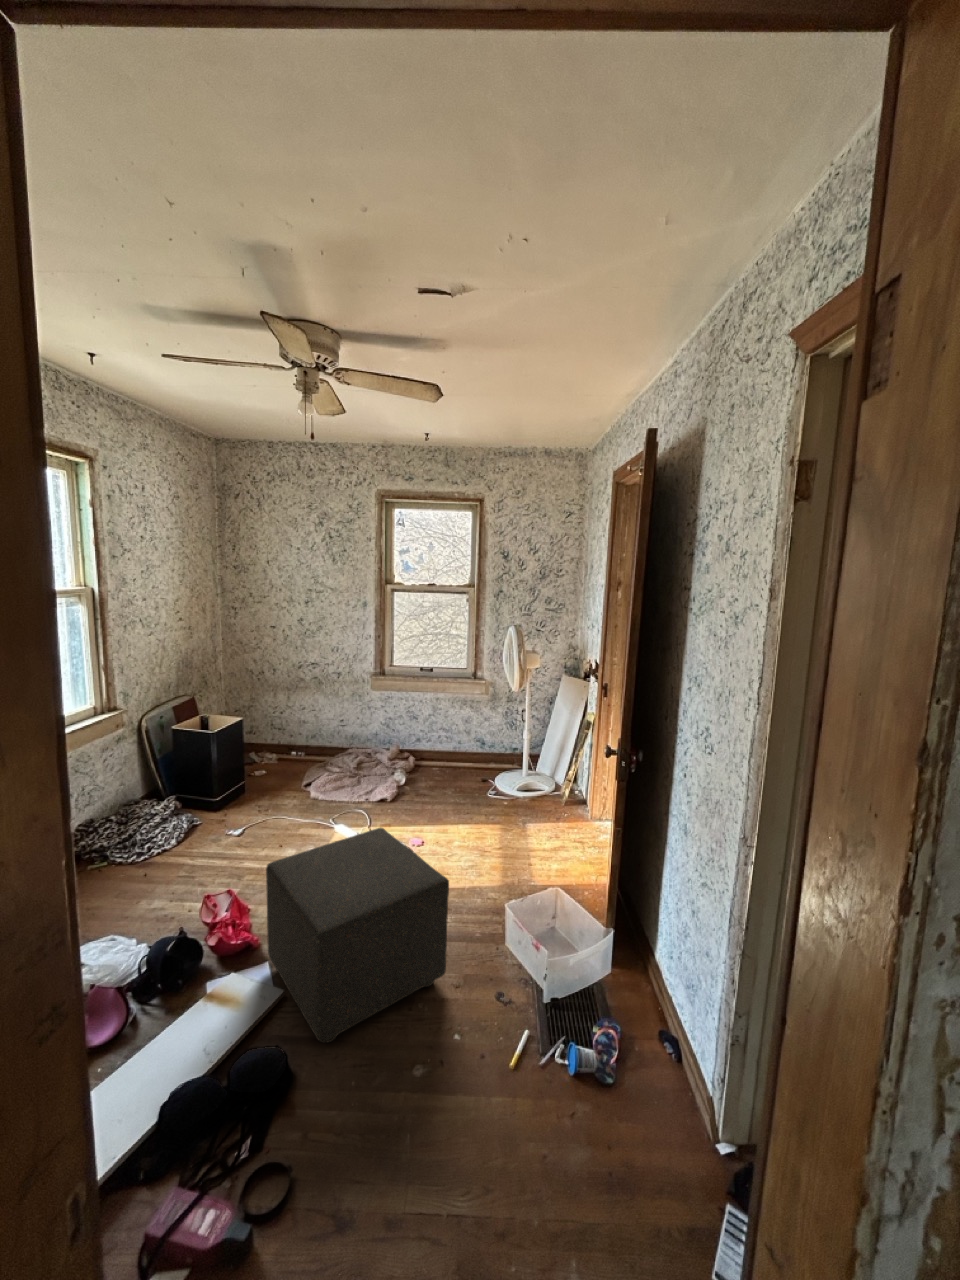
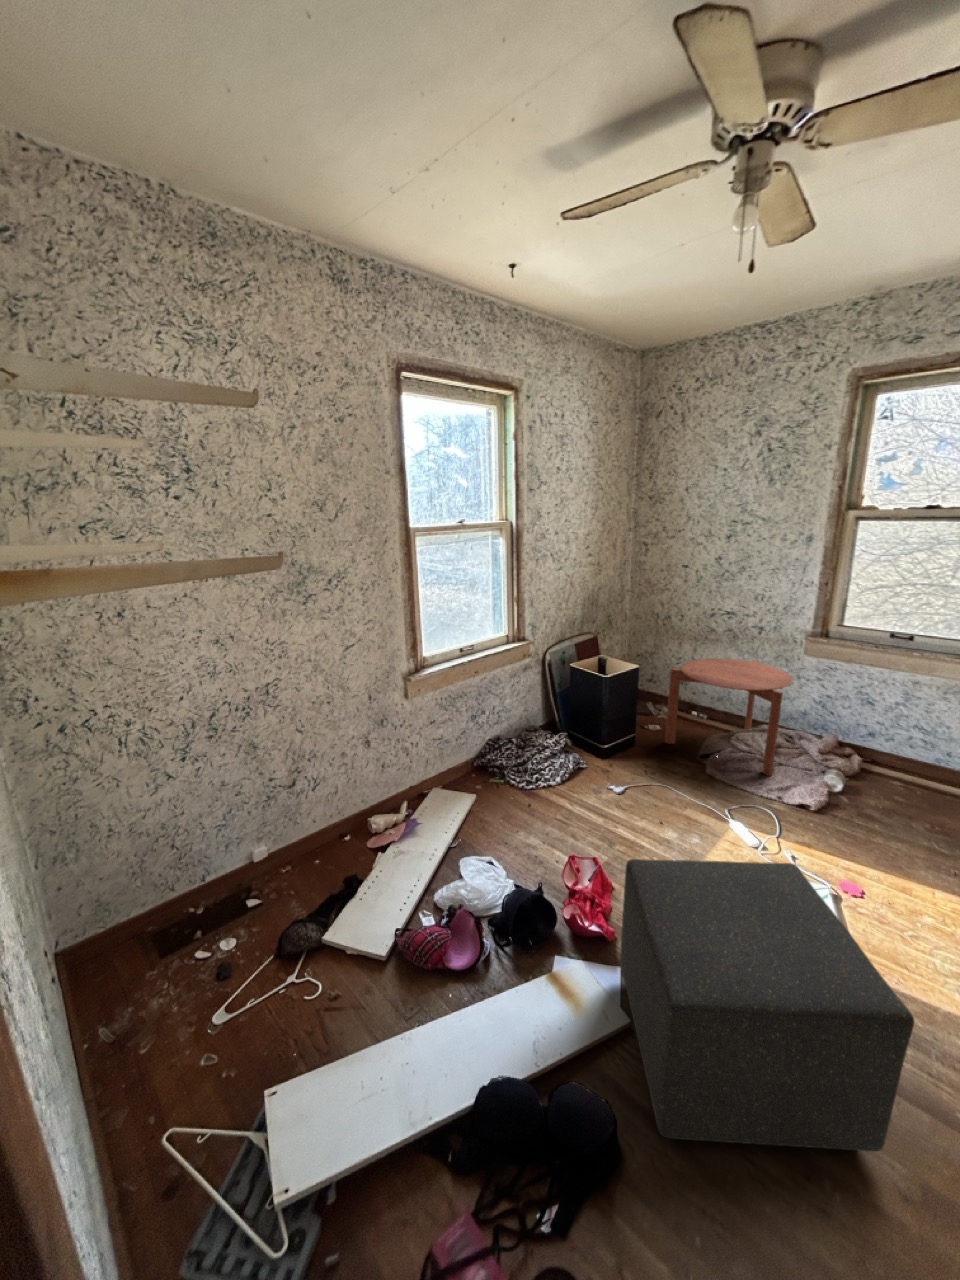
side table: none [271,699,366,788] -> present [665,658,793,776]

